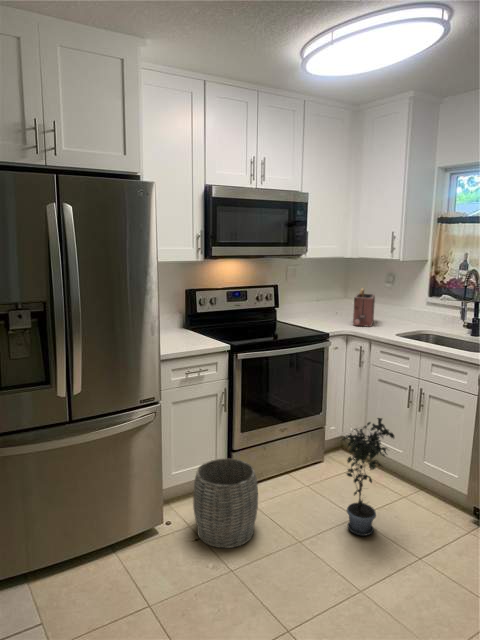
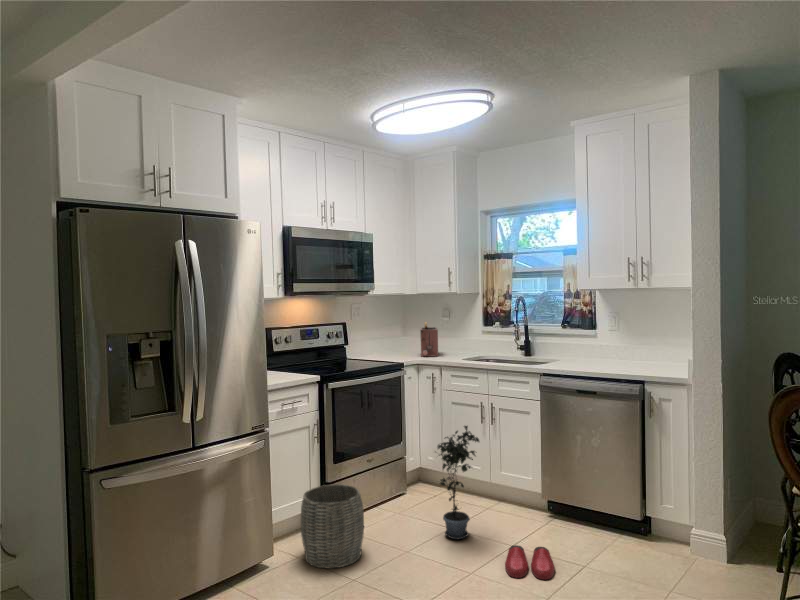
slippers: none [404,561,465,621] -> present [505,545,555,580]

